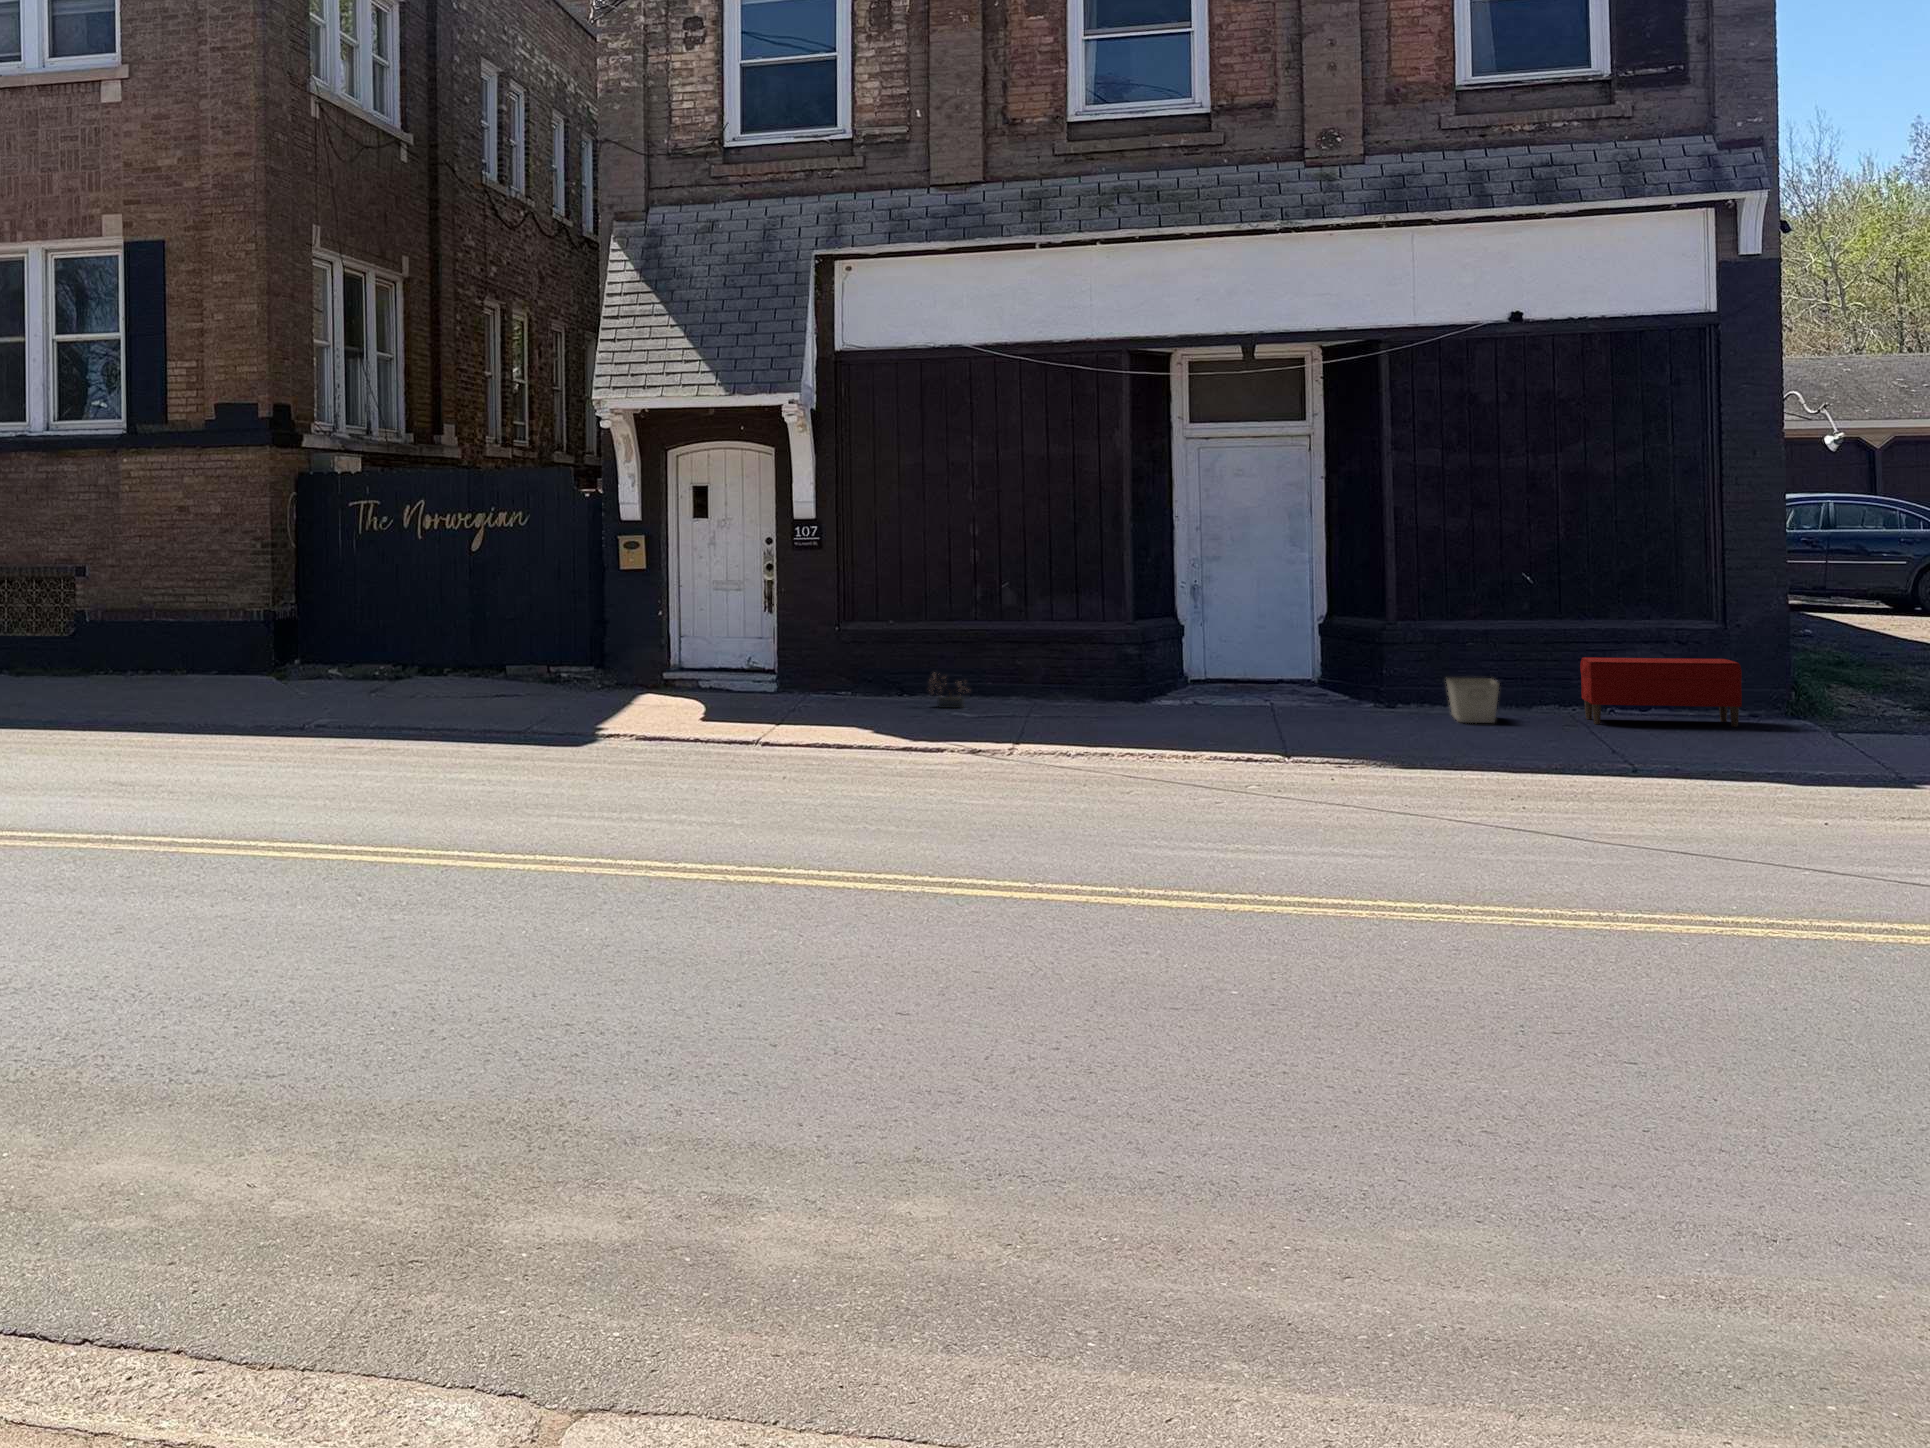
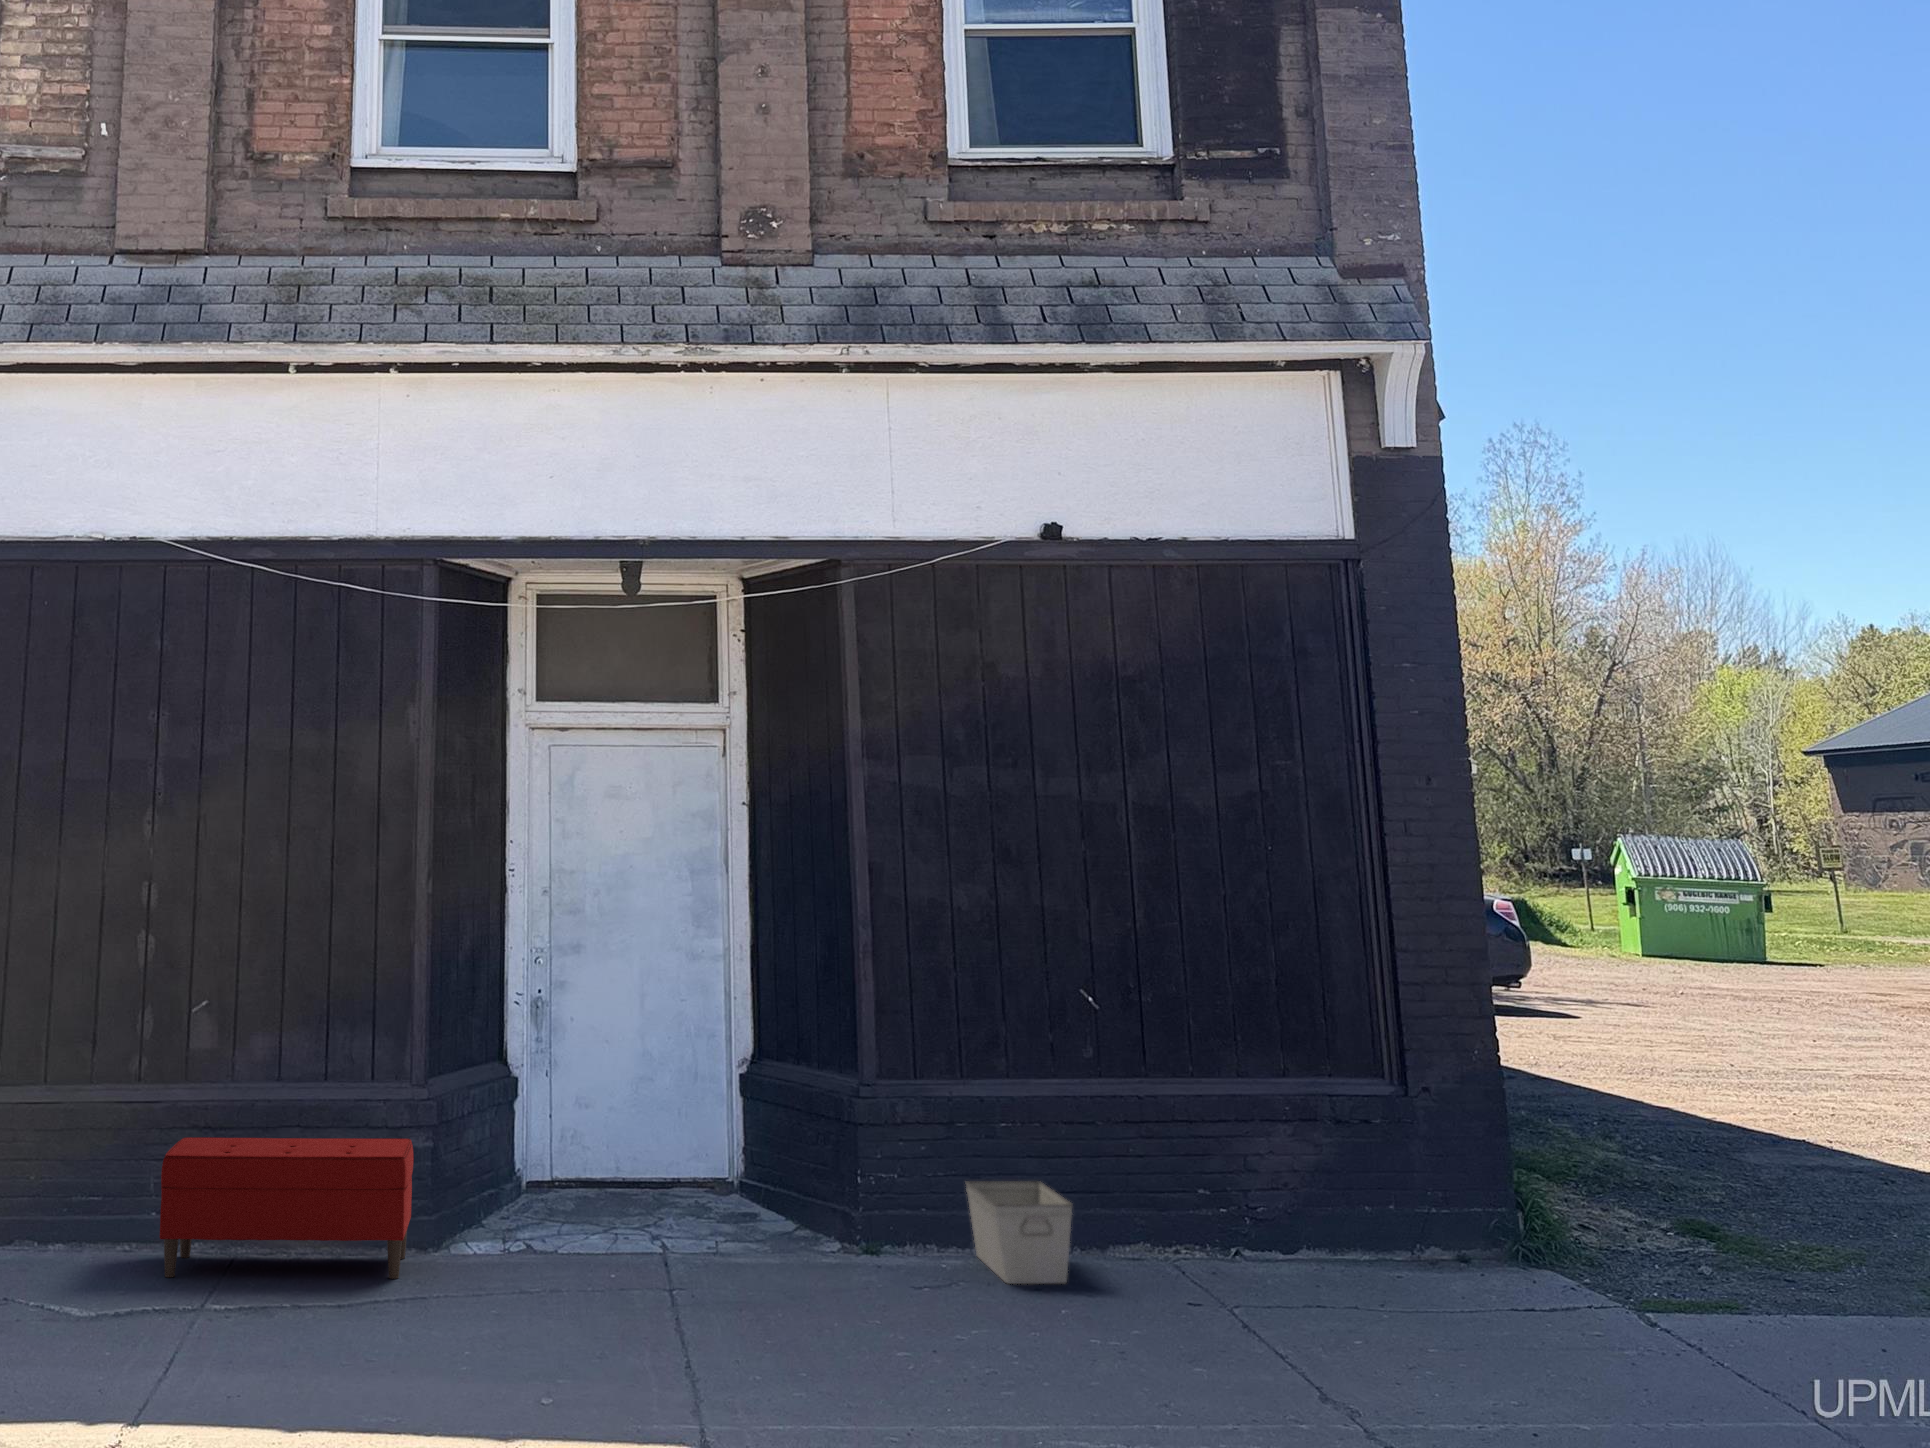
bench: present [1580,658,1742,727] -> present [160,1137,413,1279]
decorative plant: present [930,672,967,708] -> none [28,1184,111,1262]

